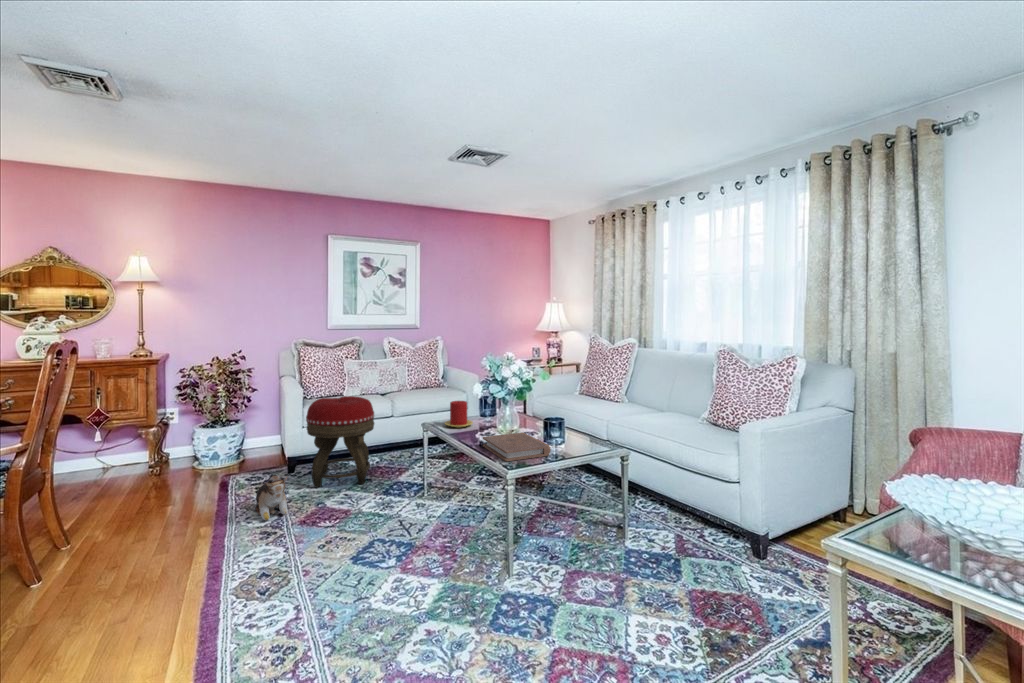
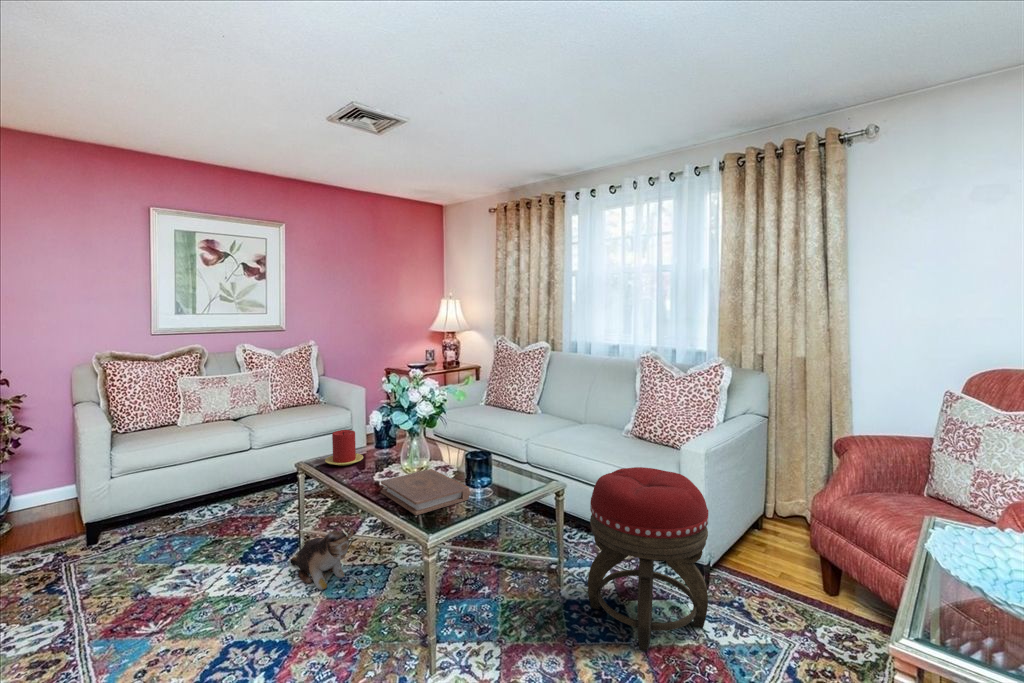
footstool: present [306,396,374,488] -> present [588,467,708,651]
plush toy: present [256,476,288,521] -> present [291,530,353,590]

